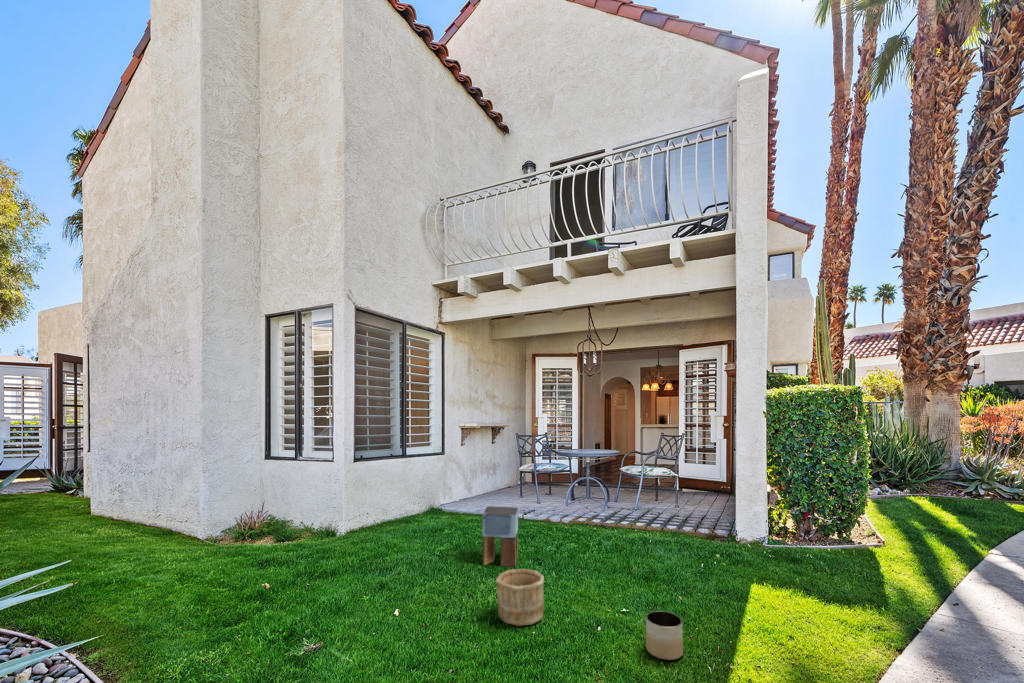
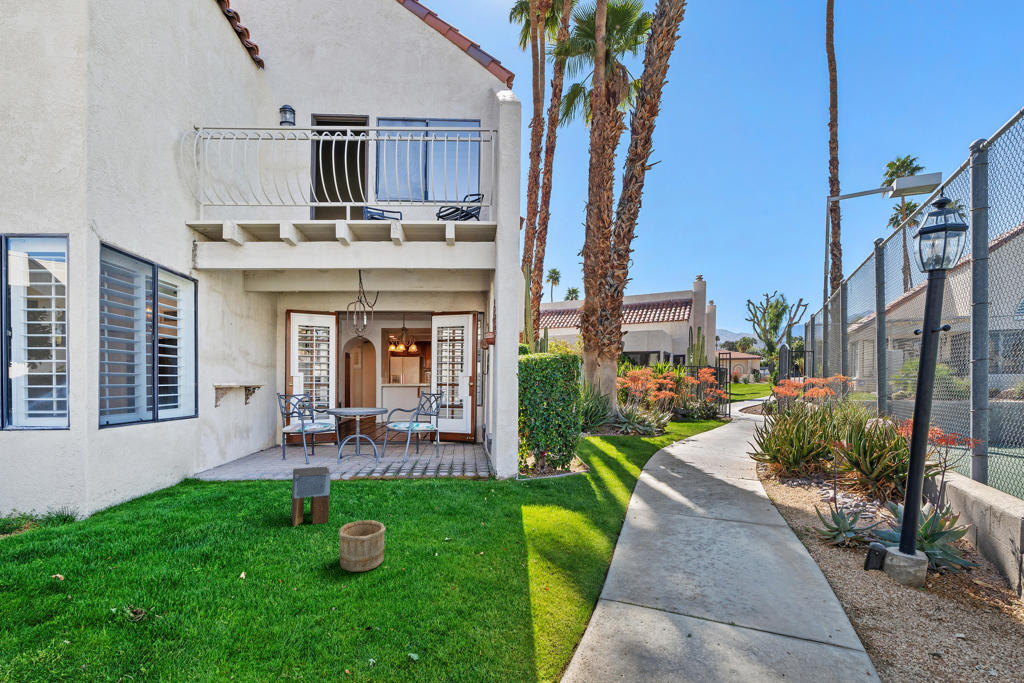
planter: present [646,611,683,660] -> none [476,533,505,569]

